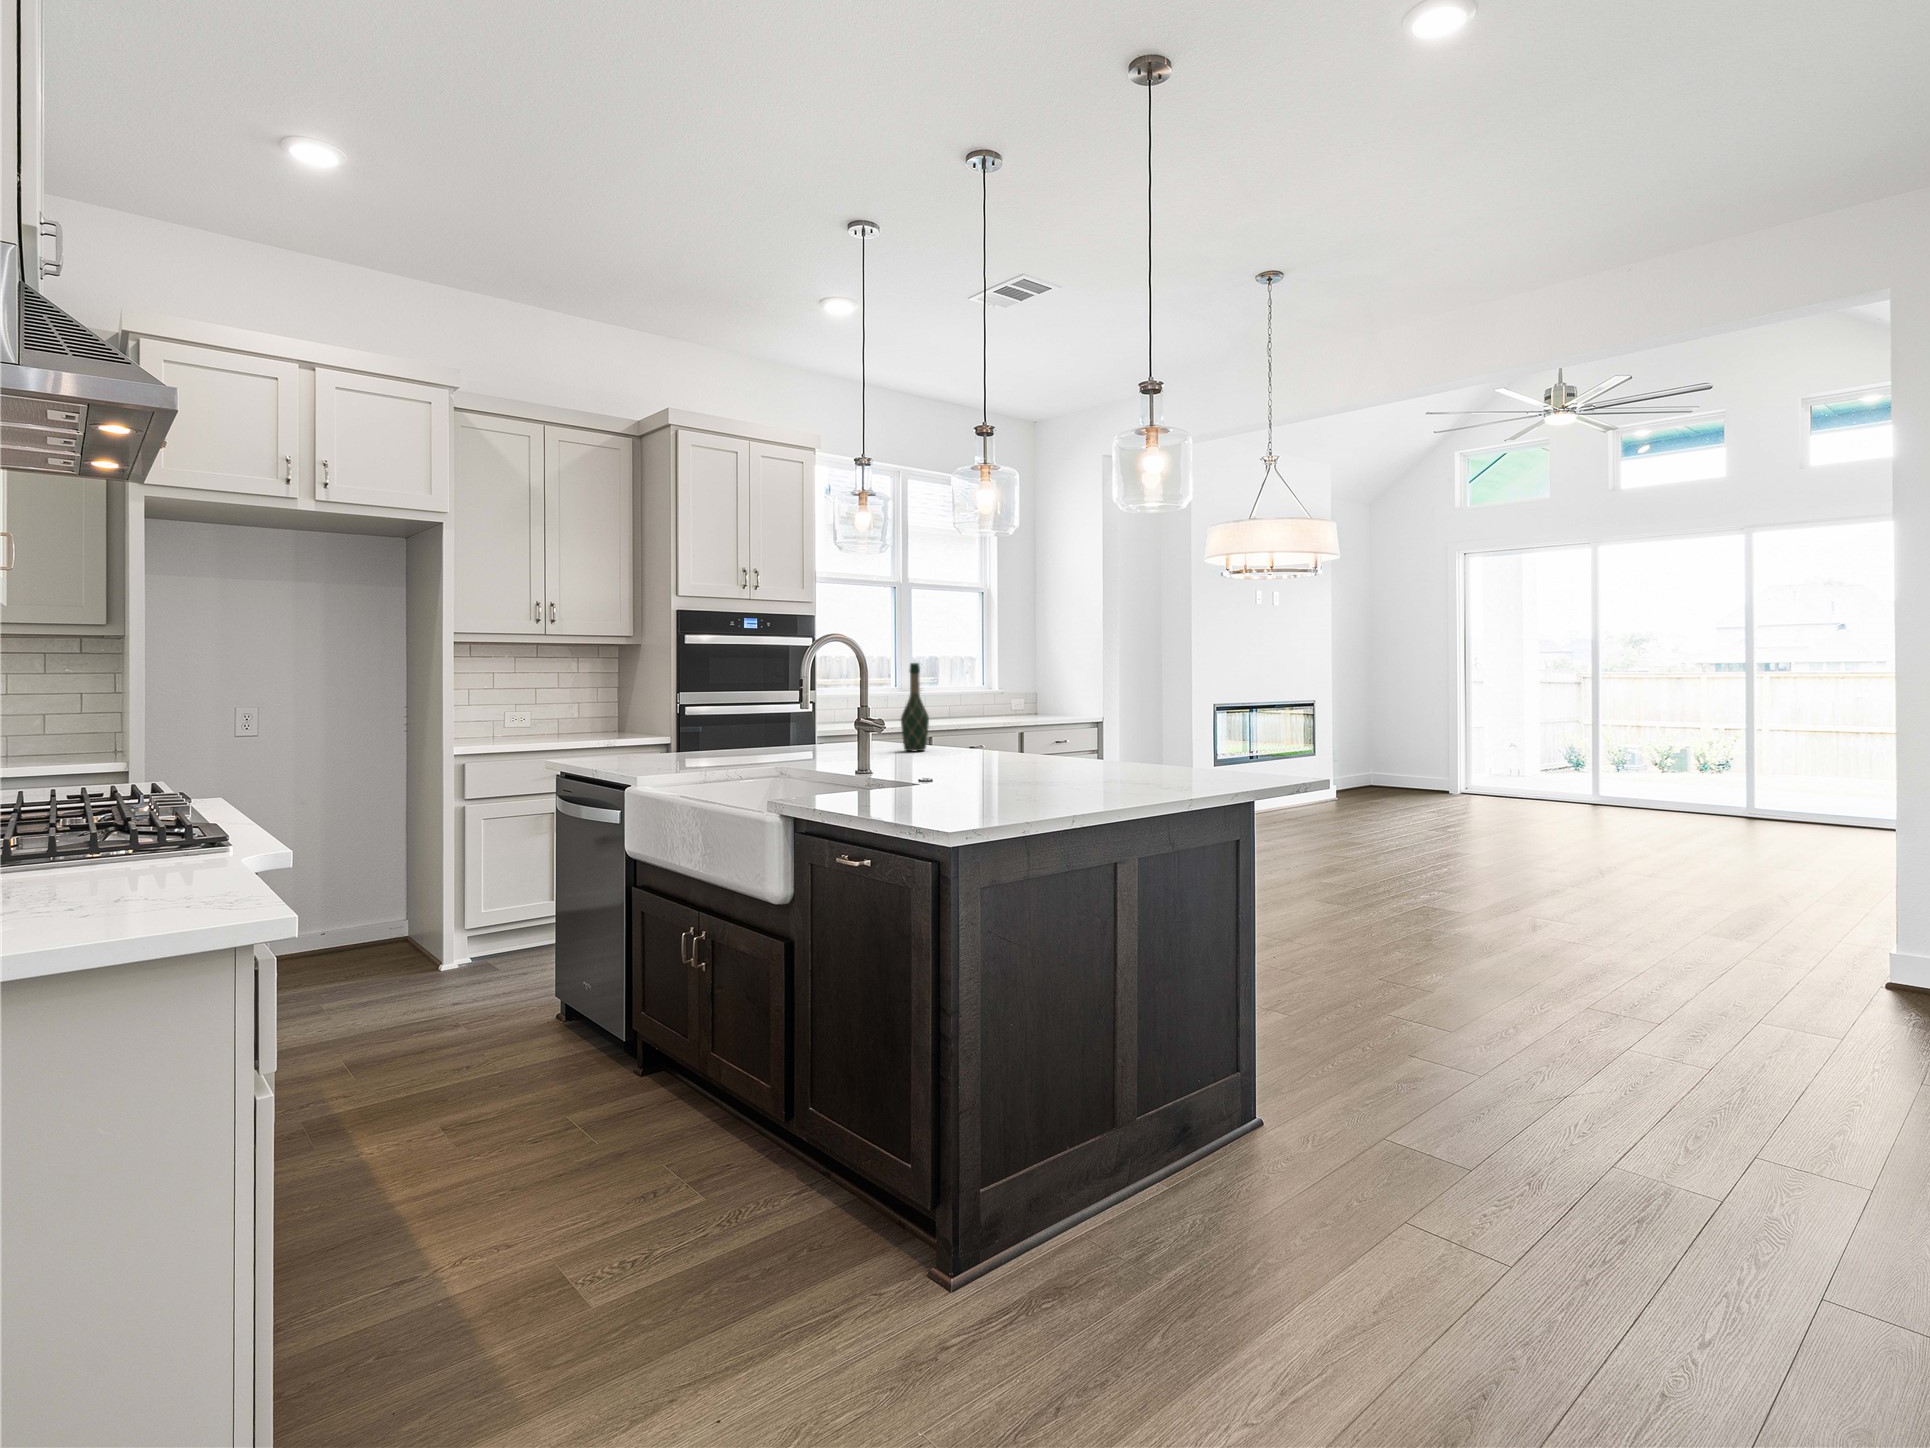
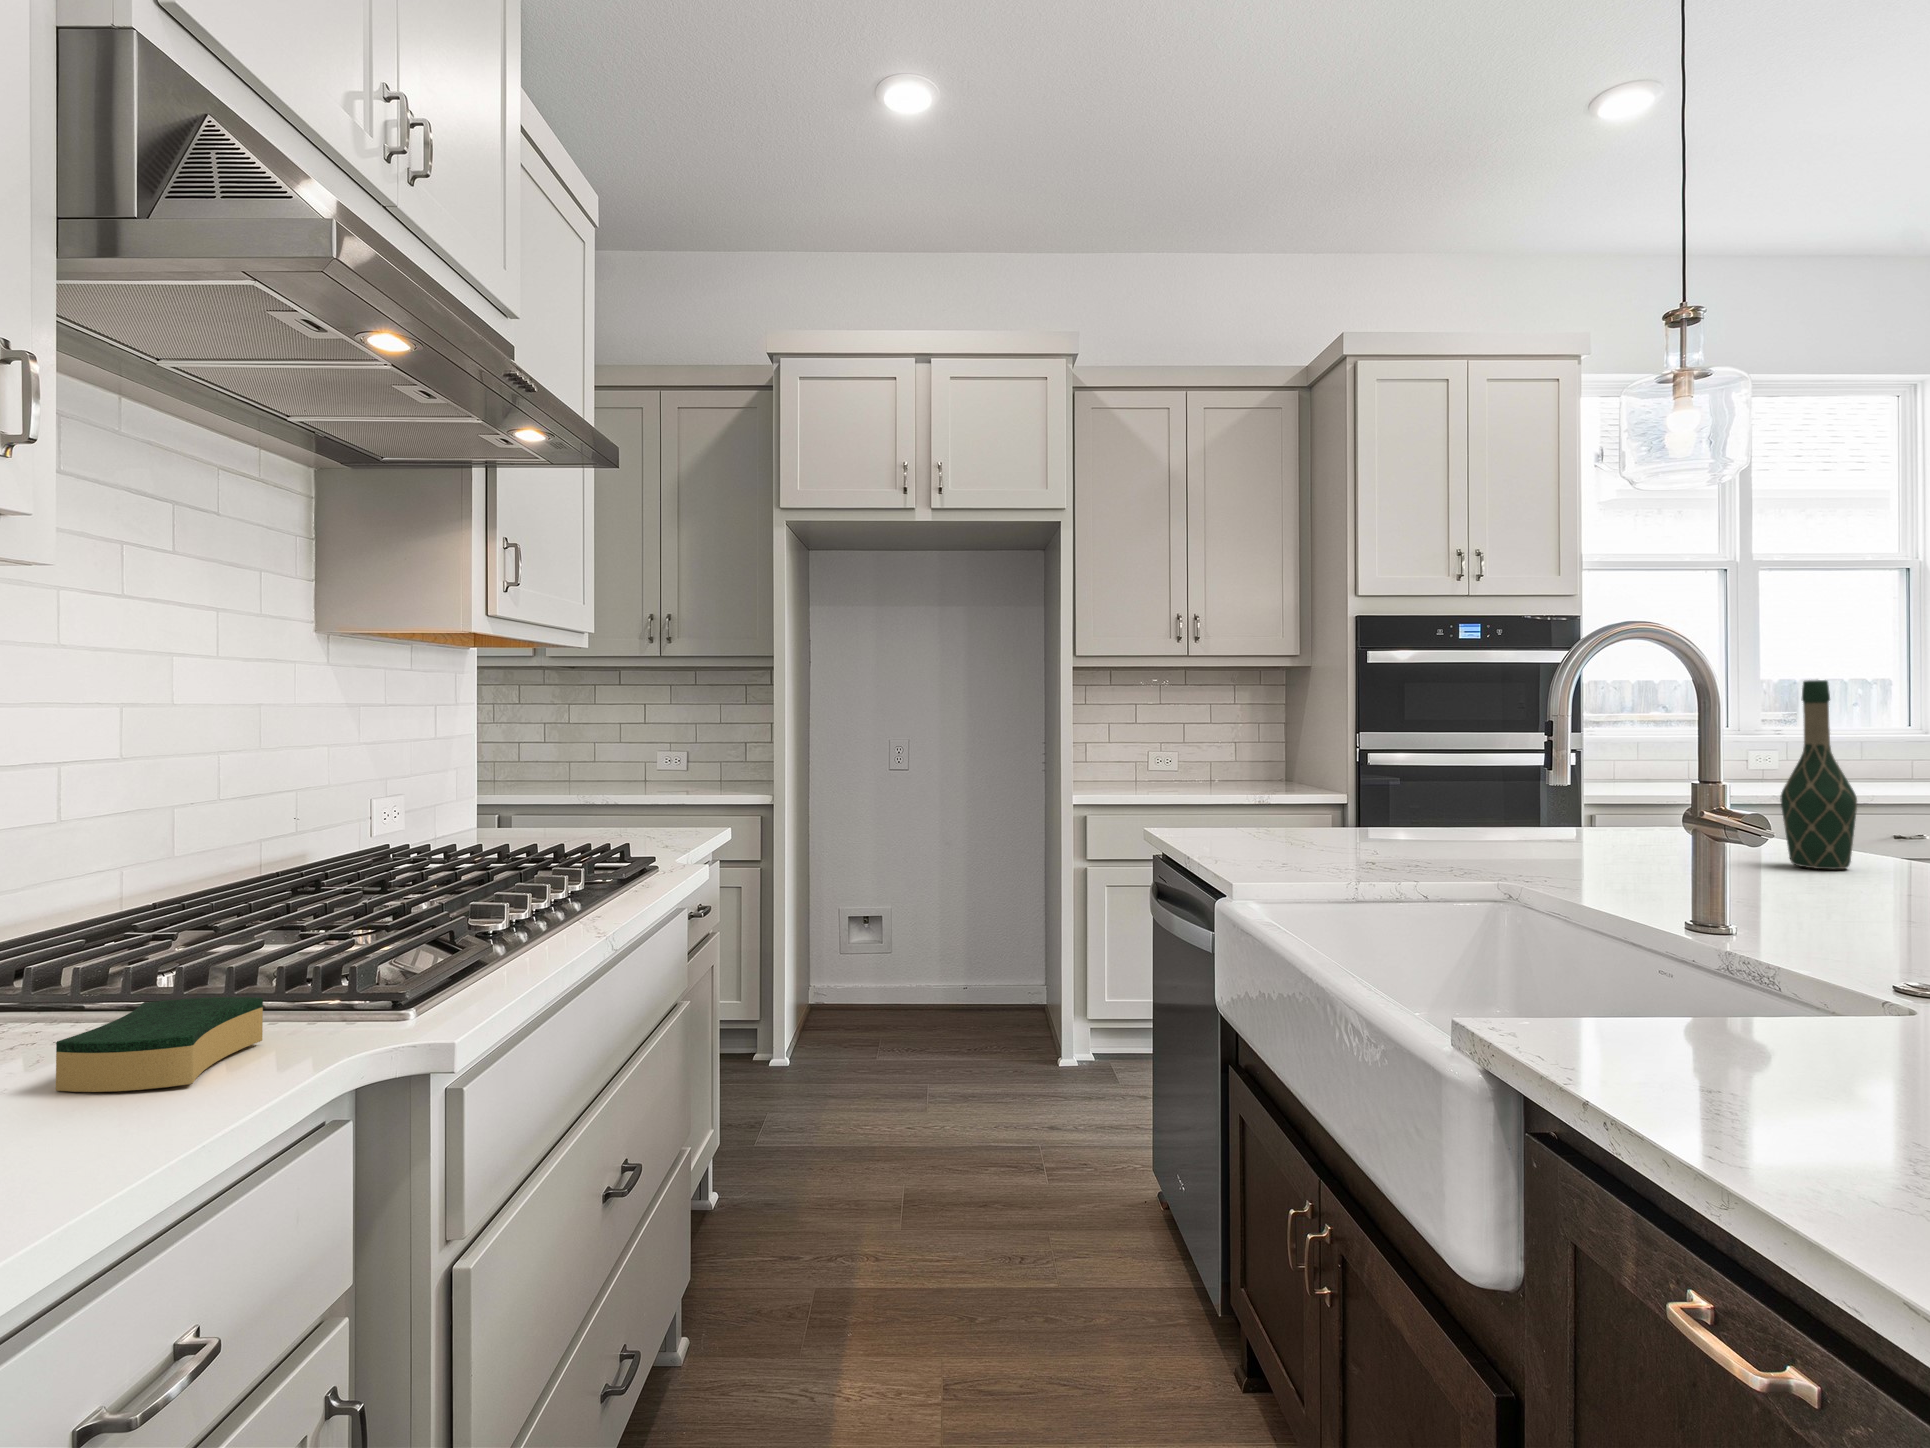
sponge: none [89,845,189,889] -> present [56,997,263,1092]

